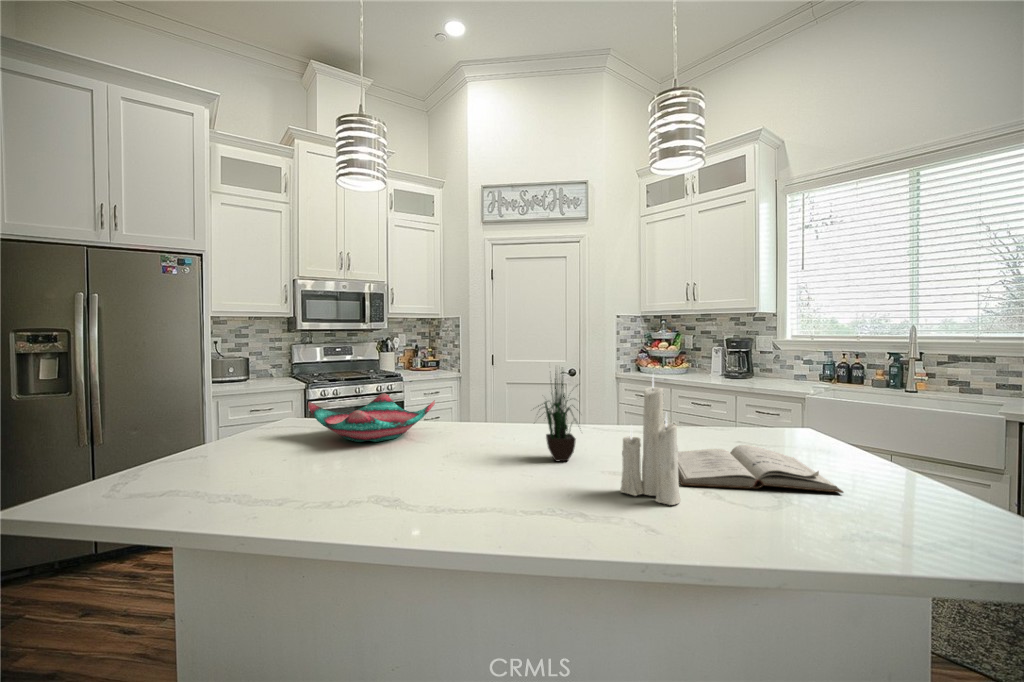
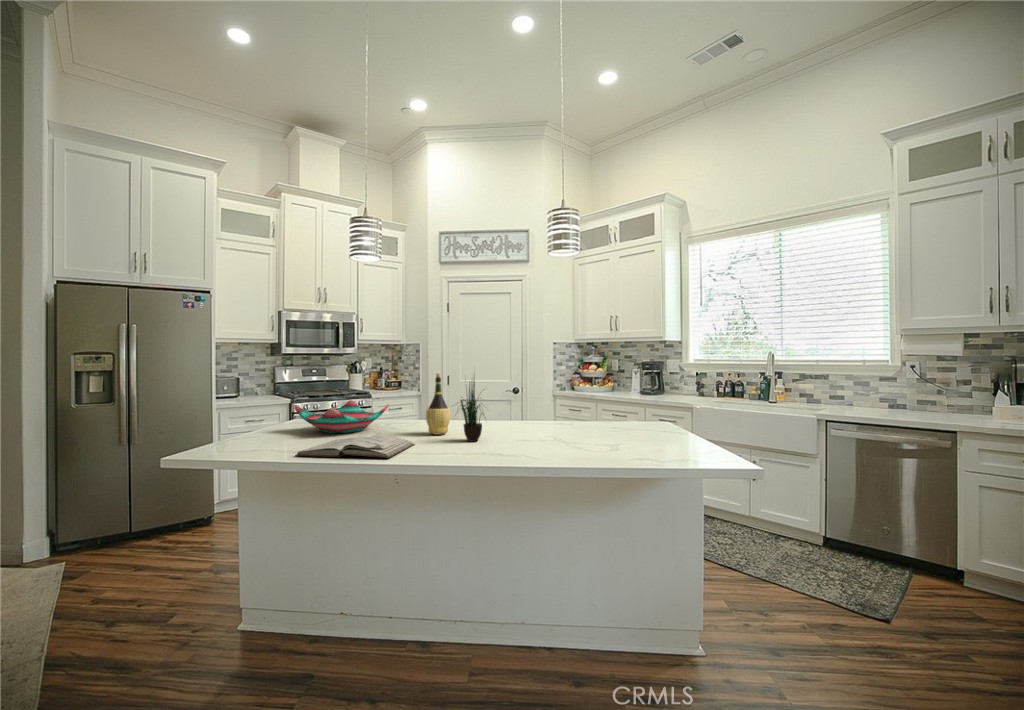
wine bottle: none [488,360,523,446] -> present [426,373,450,434]
candle: present [620,377,681,505] -> none [501,374,535,459]
book: present [677,445,843,493] -> present [295,433,415,458]

